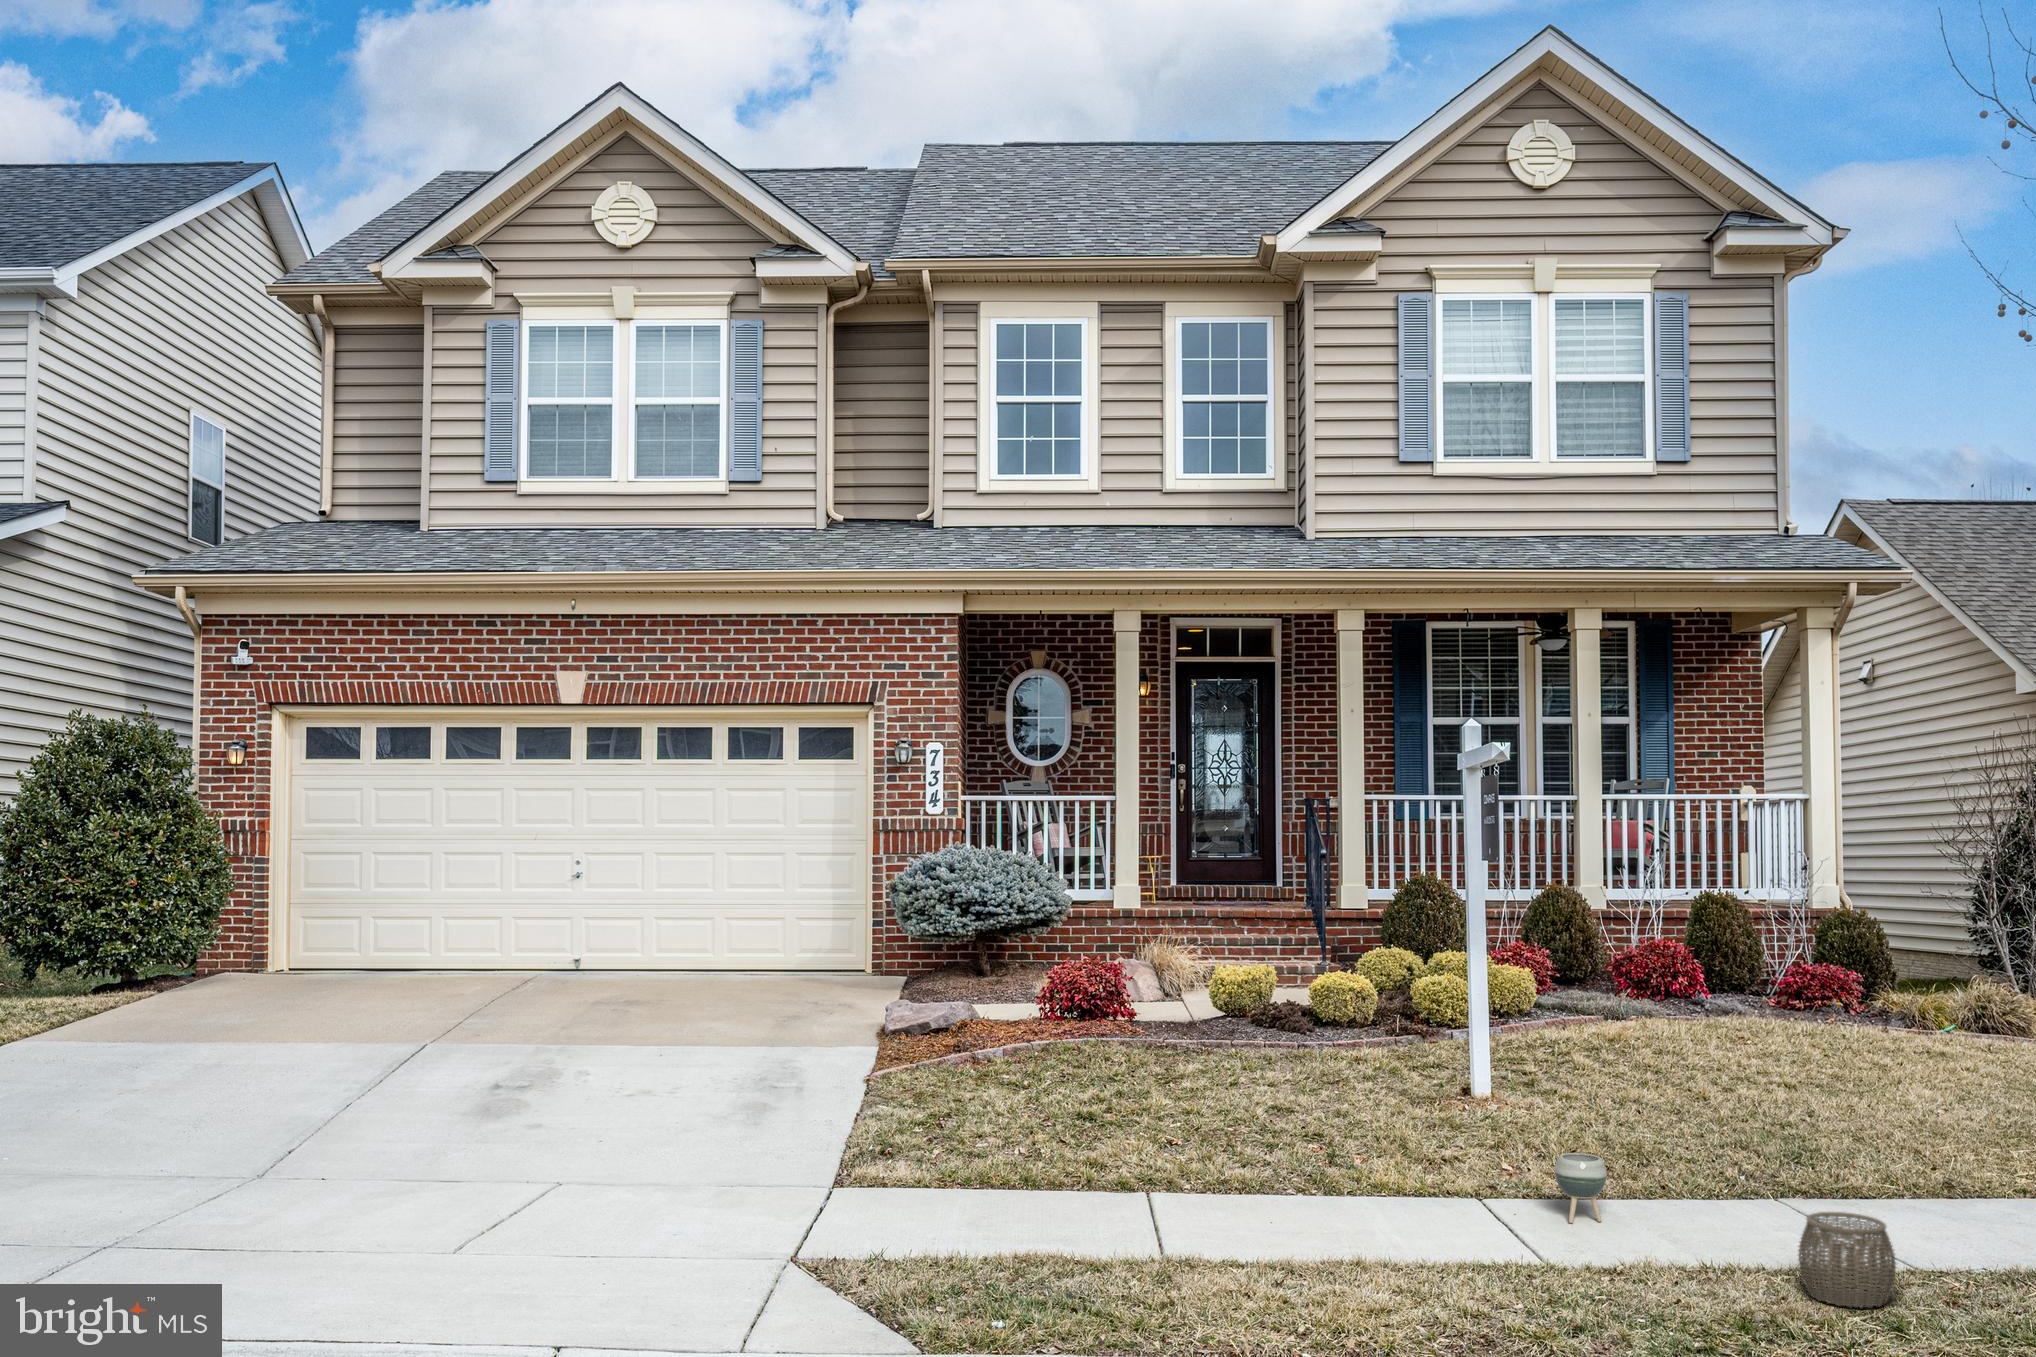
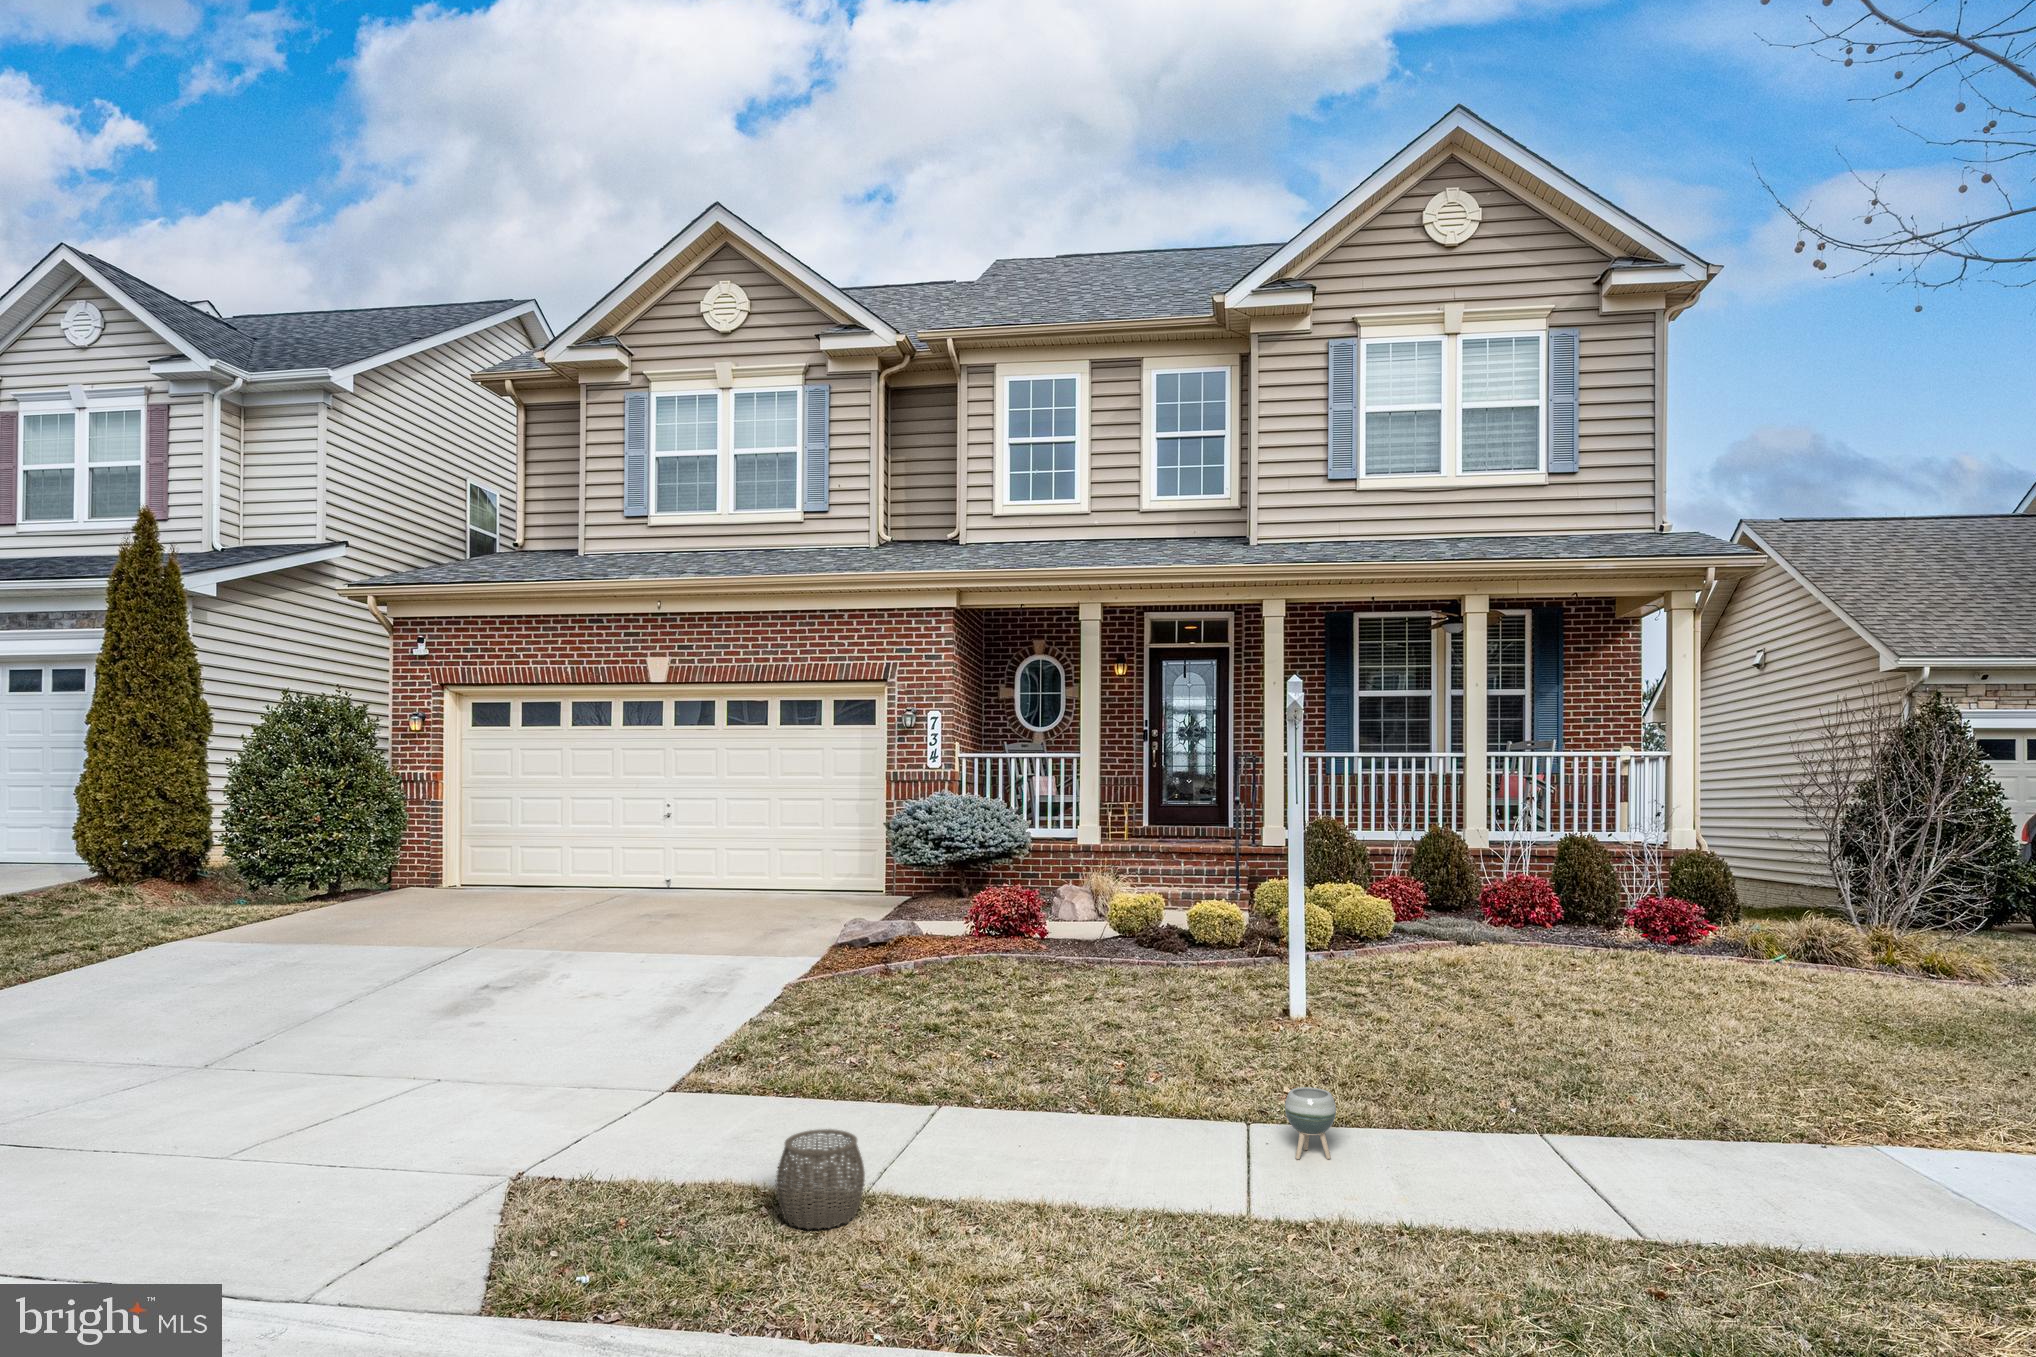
woven basket: present [1798,1212,1896,1308] -> present [776,1129,865,1229]

